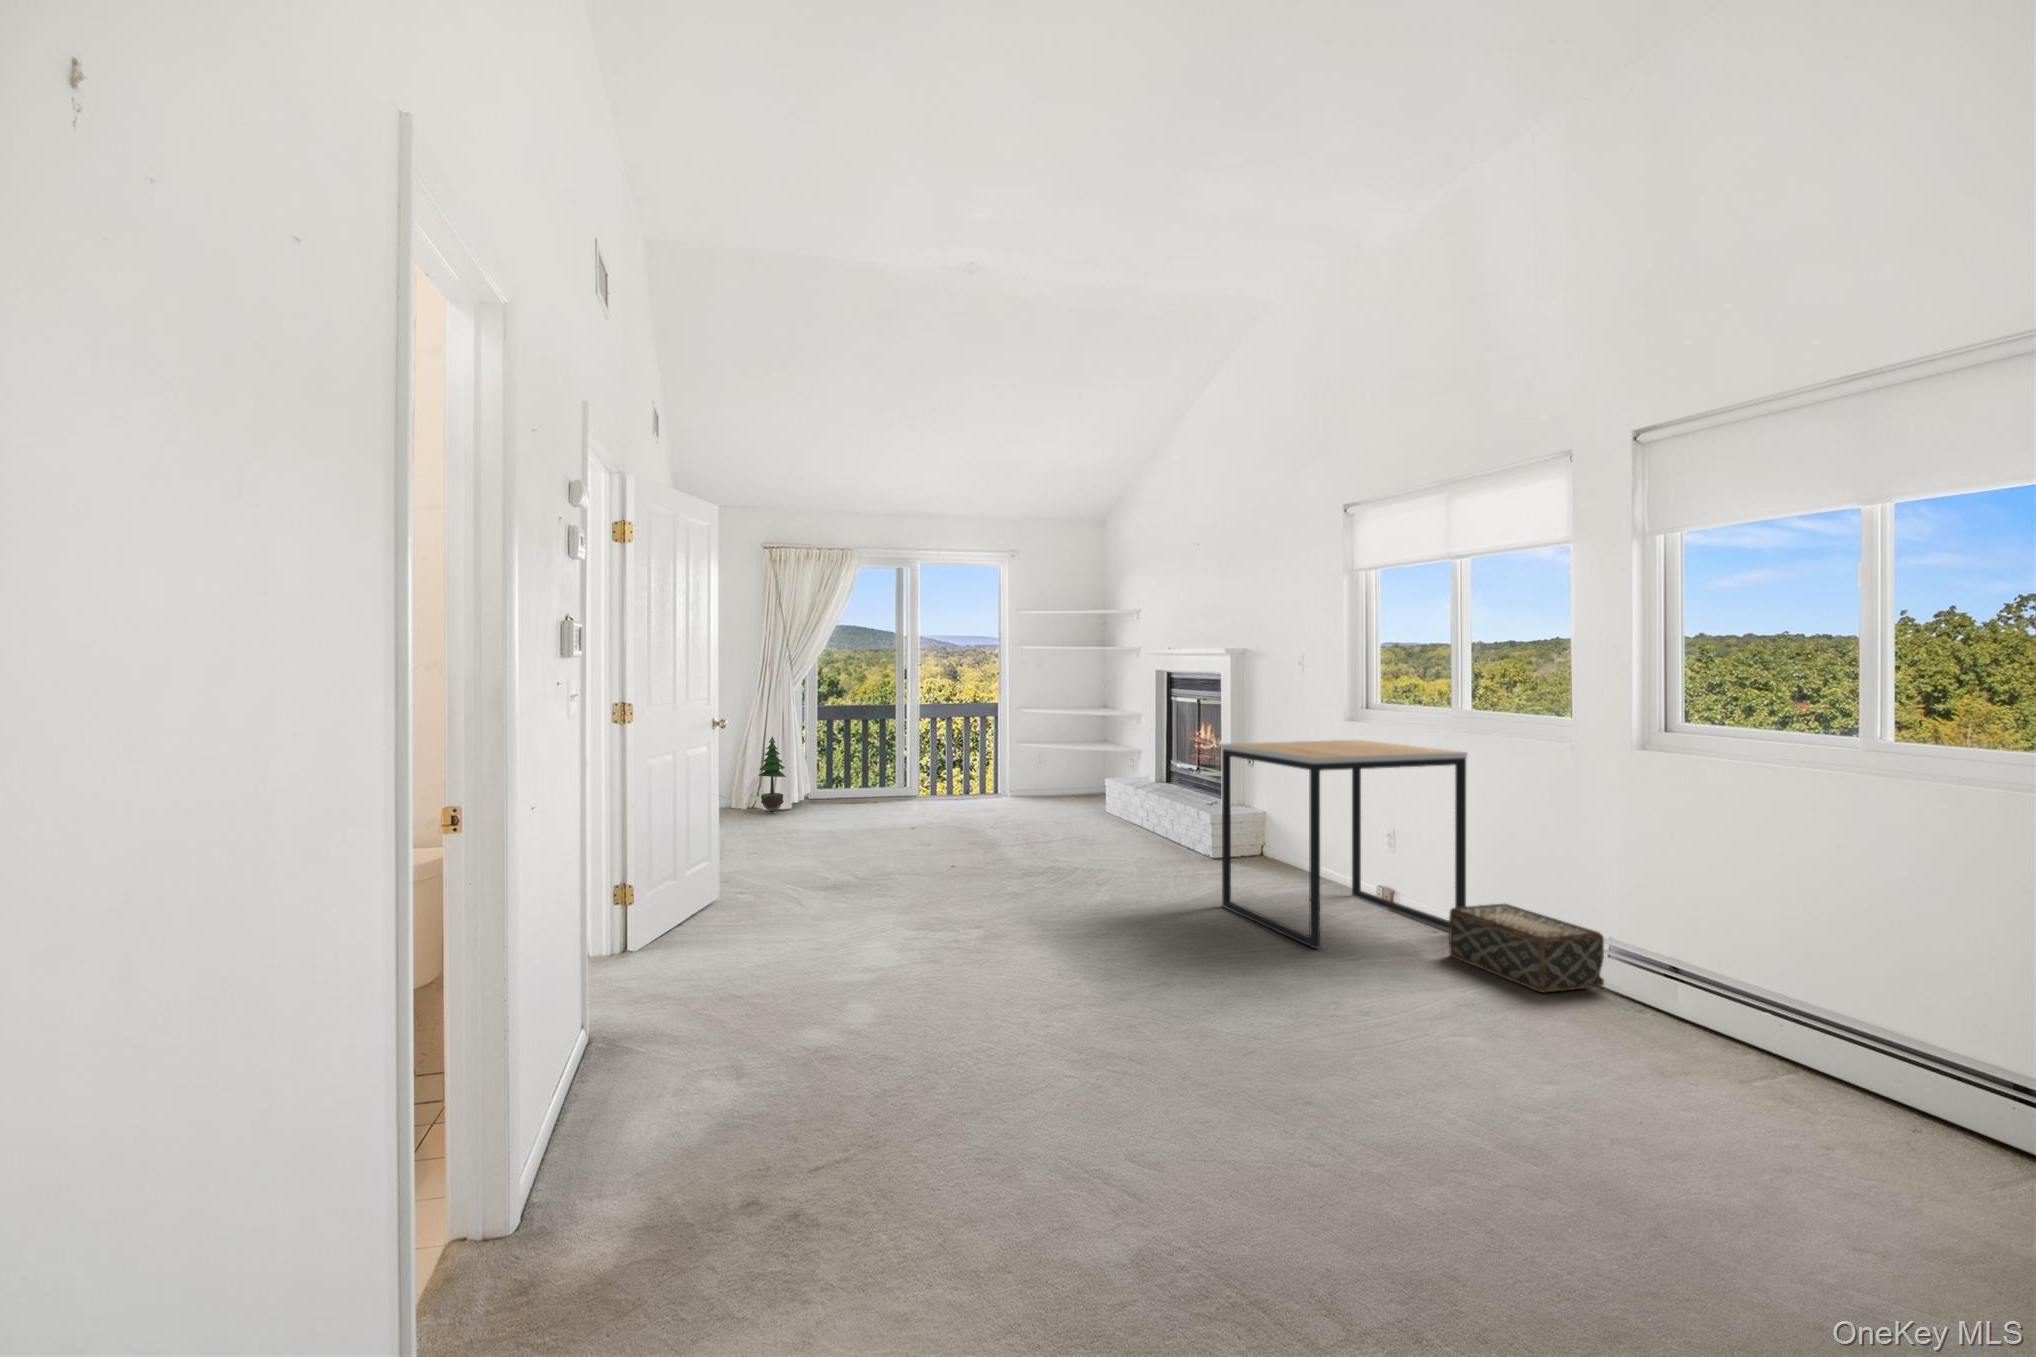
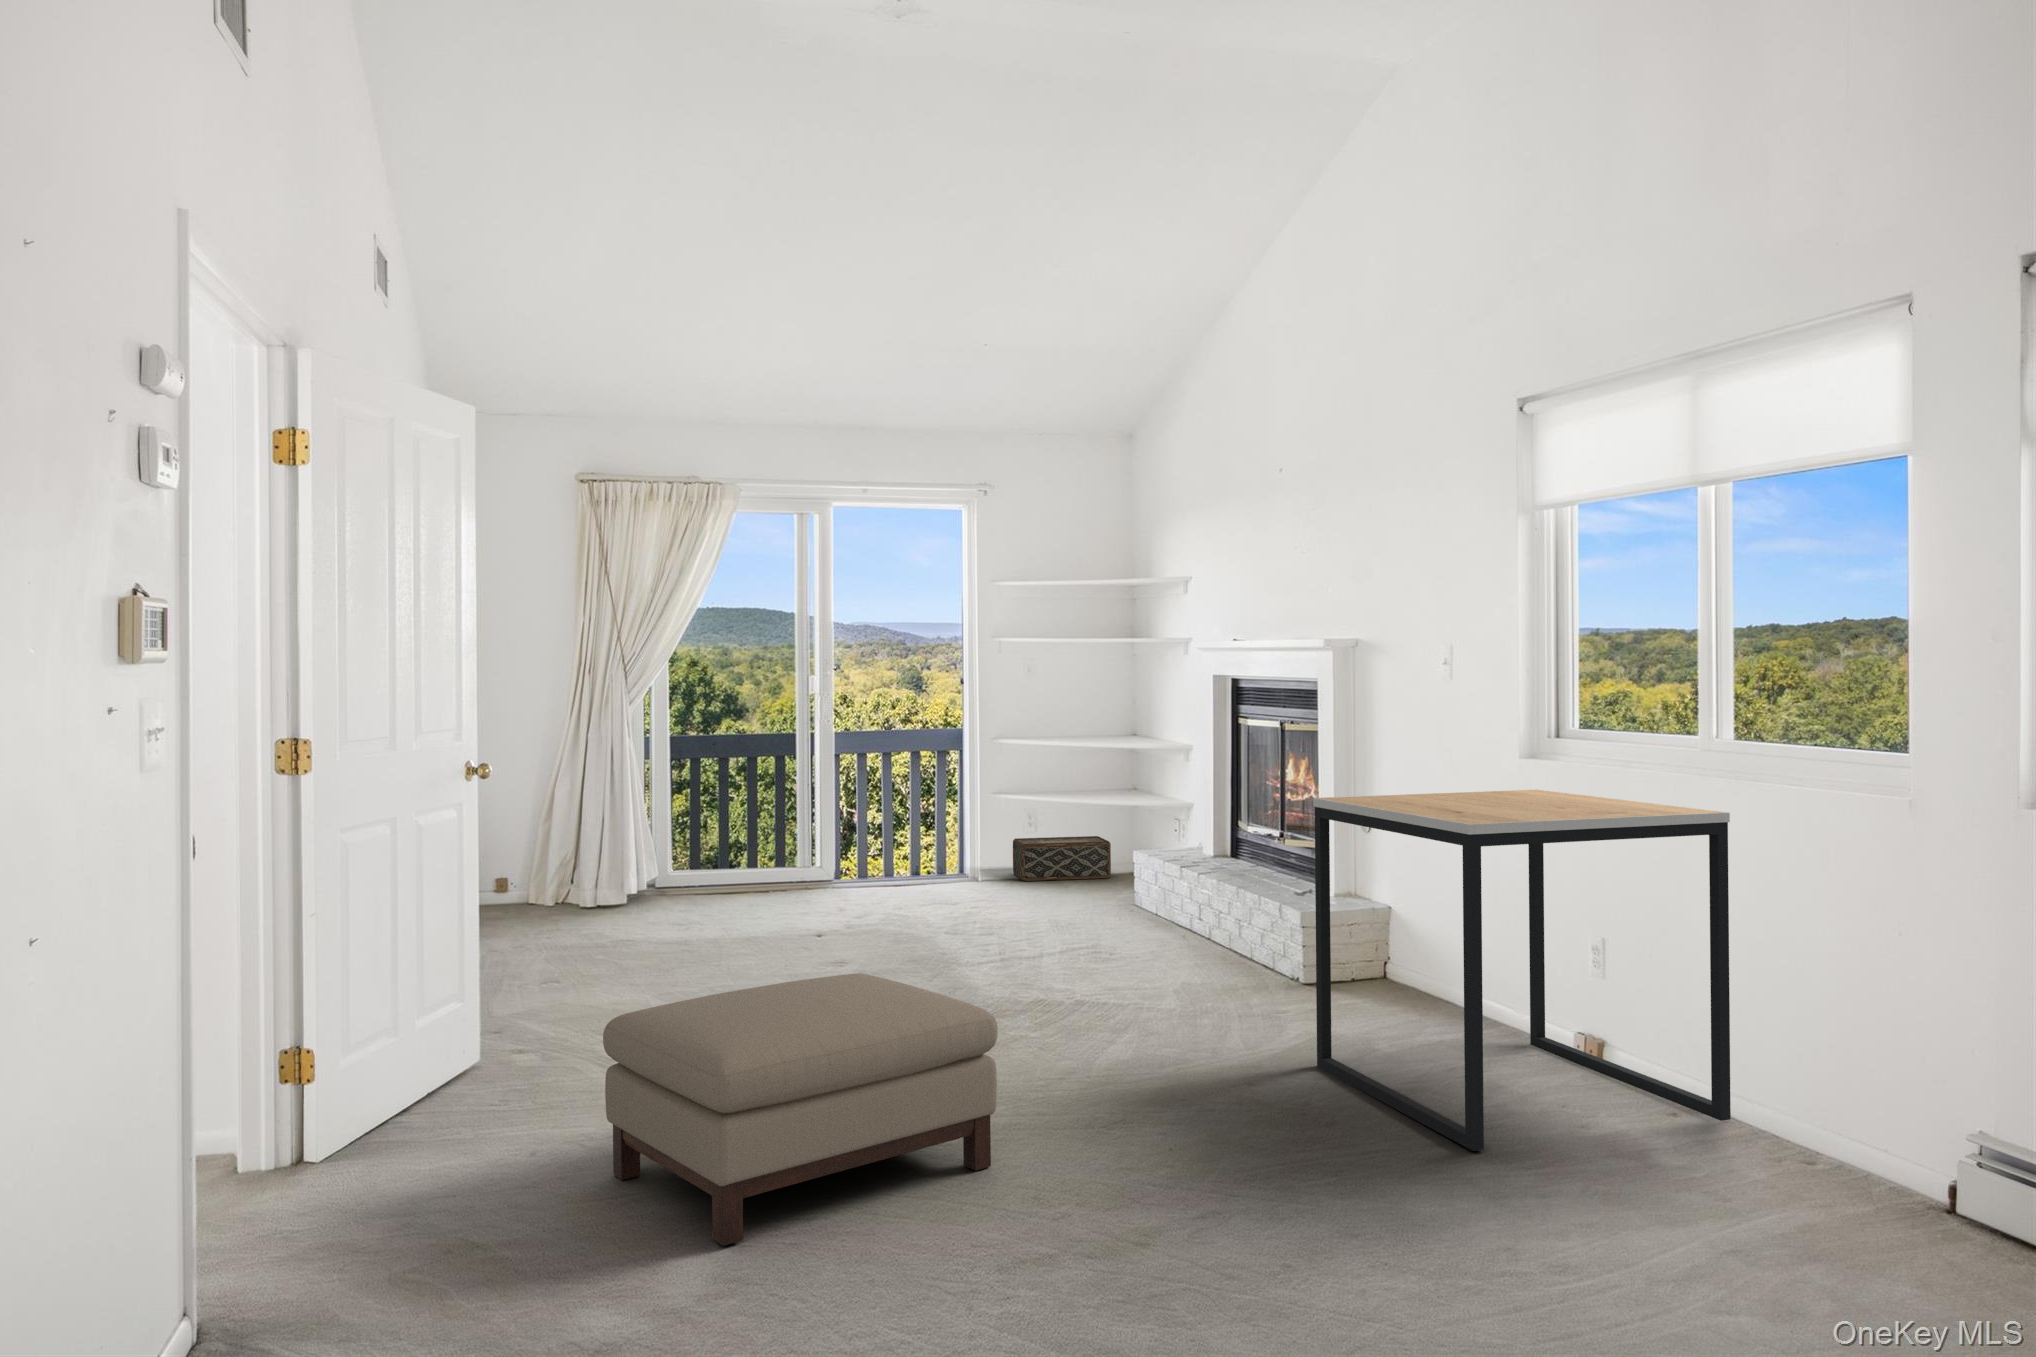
potted tree: present [758,737,786,813] -> none [610,783,654,901]
ottoman: none [807,846,1037,993] -> present [603,973,998,1246]
woven basket: present [1449,903,1604,993] -> present [1013,836,1111,881]

